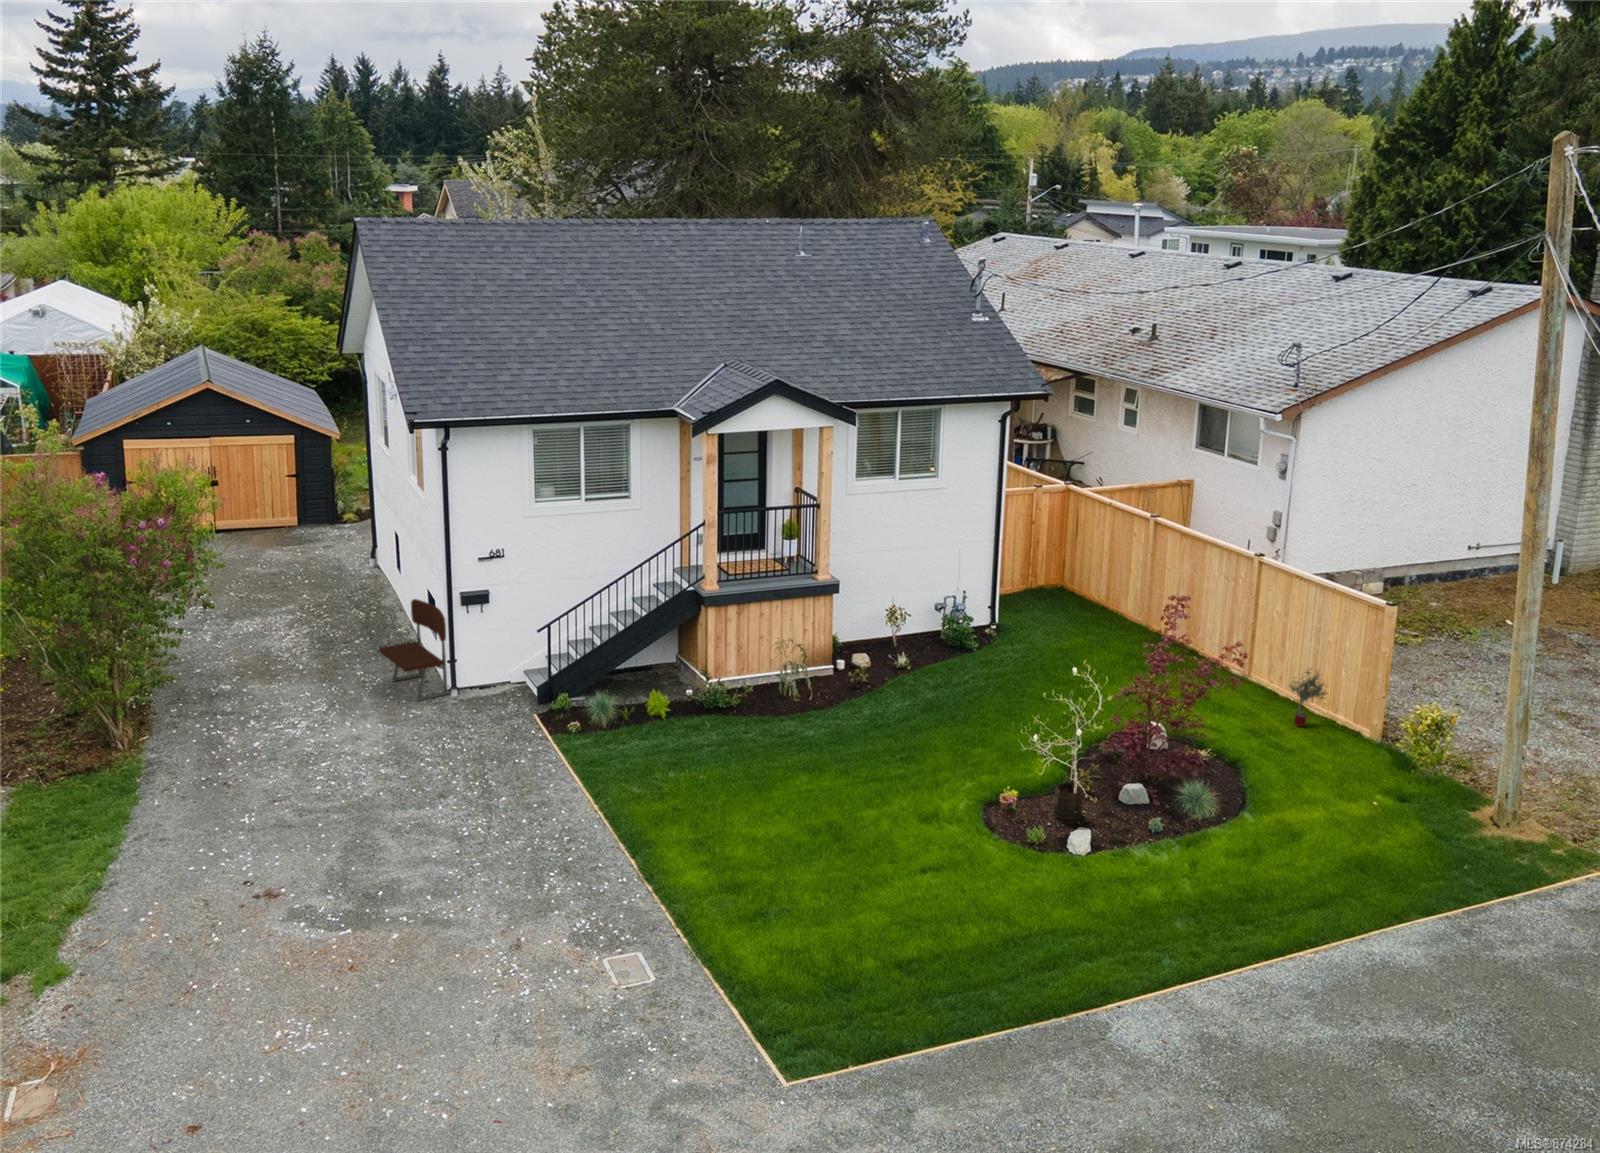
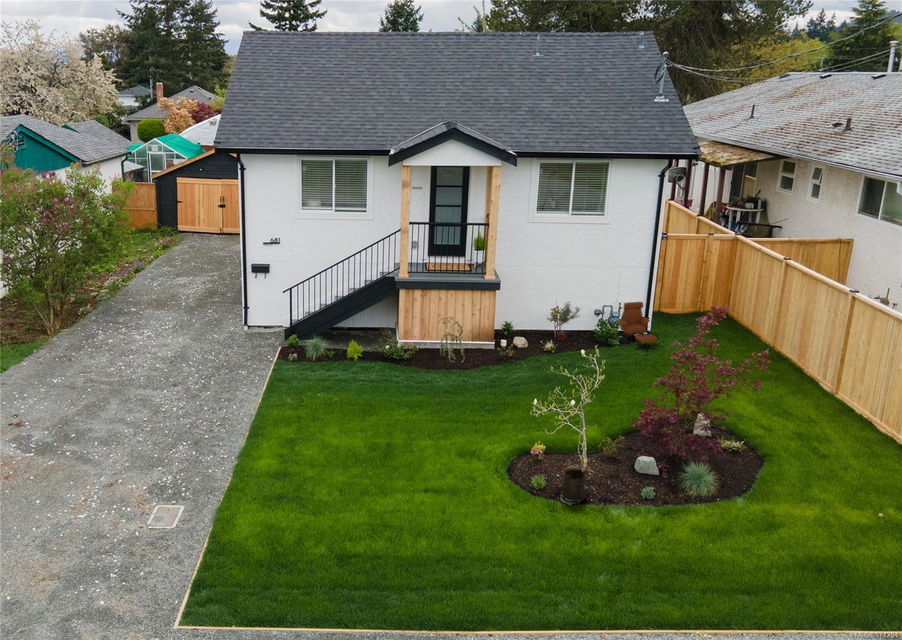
lounge chair: none [970,586,1025,650] -> present [619,302,657,352]
bench: present [379,599,449,700] -> none [210,265,243,329]
potted tree: present [1290,669,1326,727] -> present [547,303,580,341]

